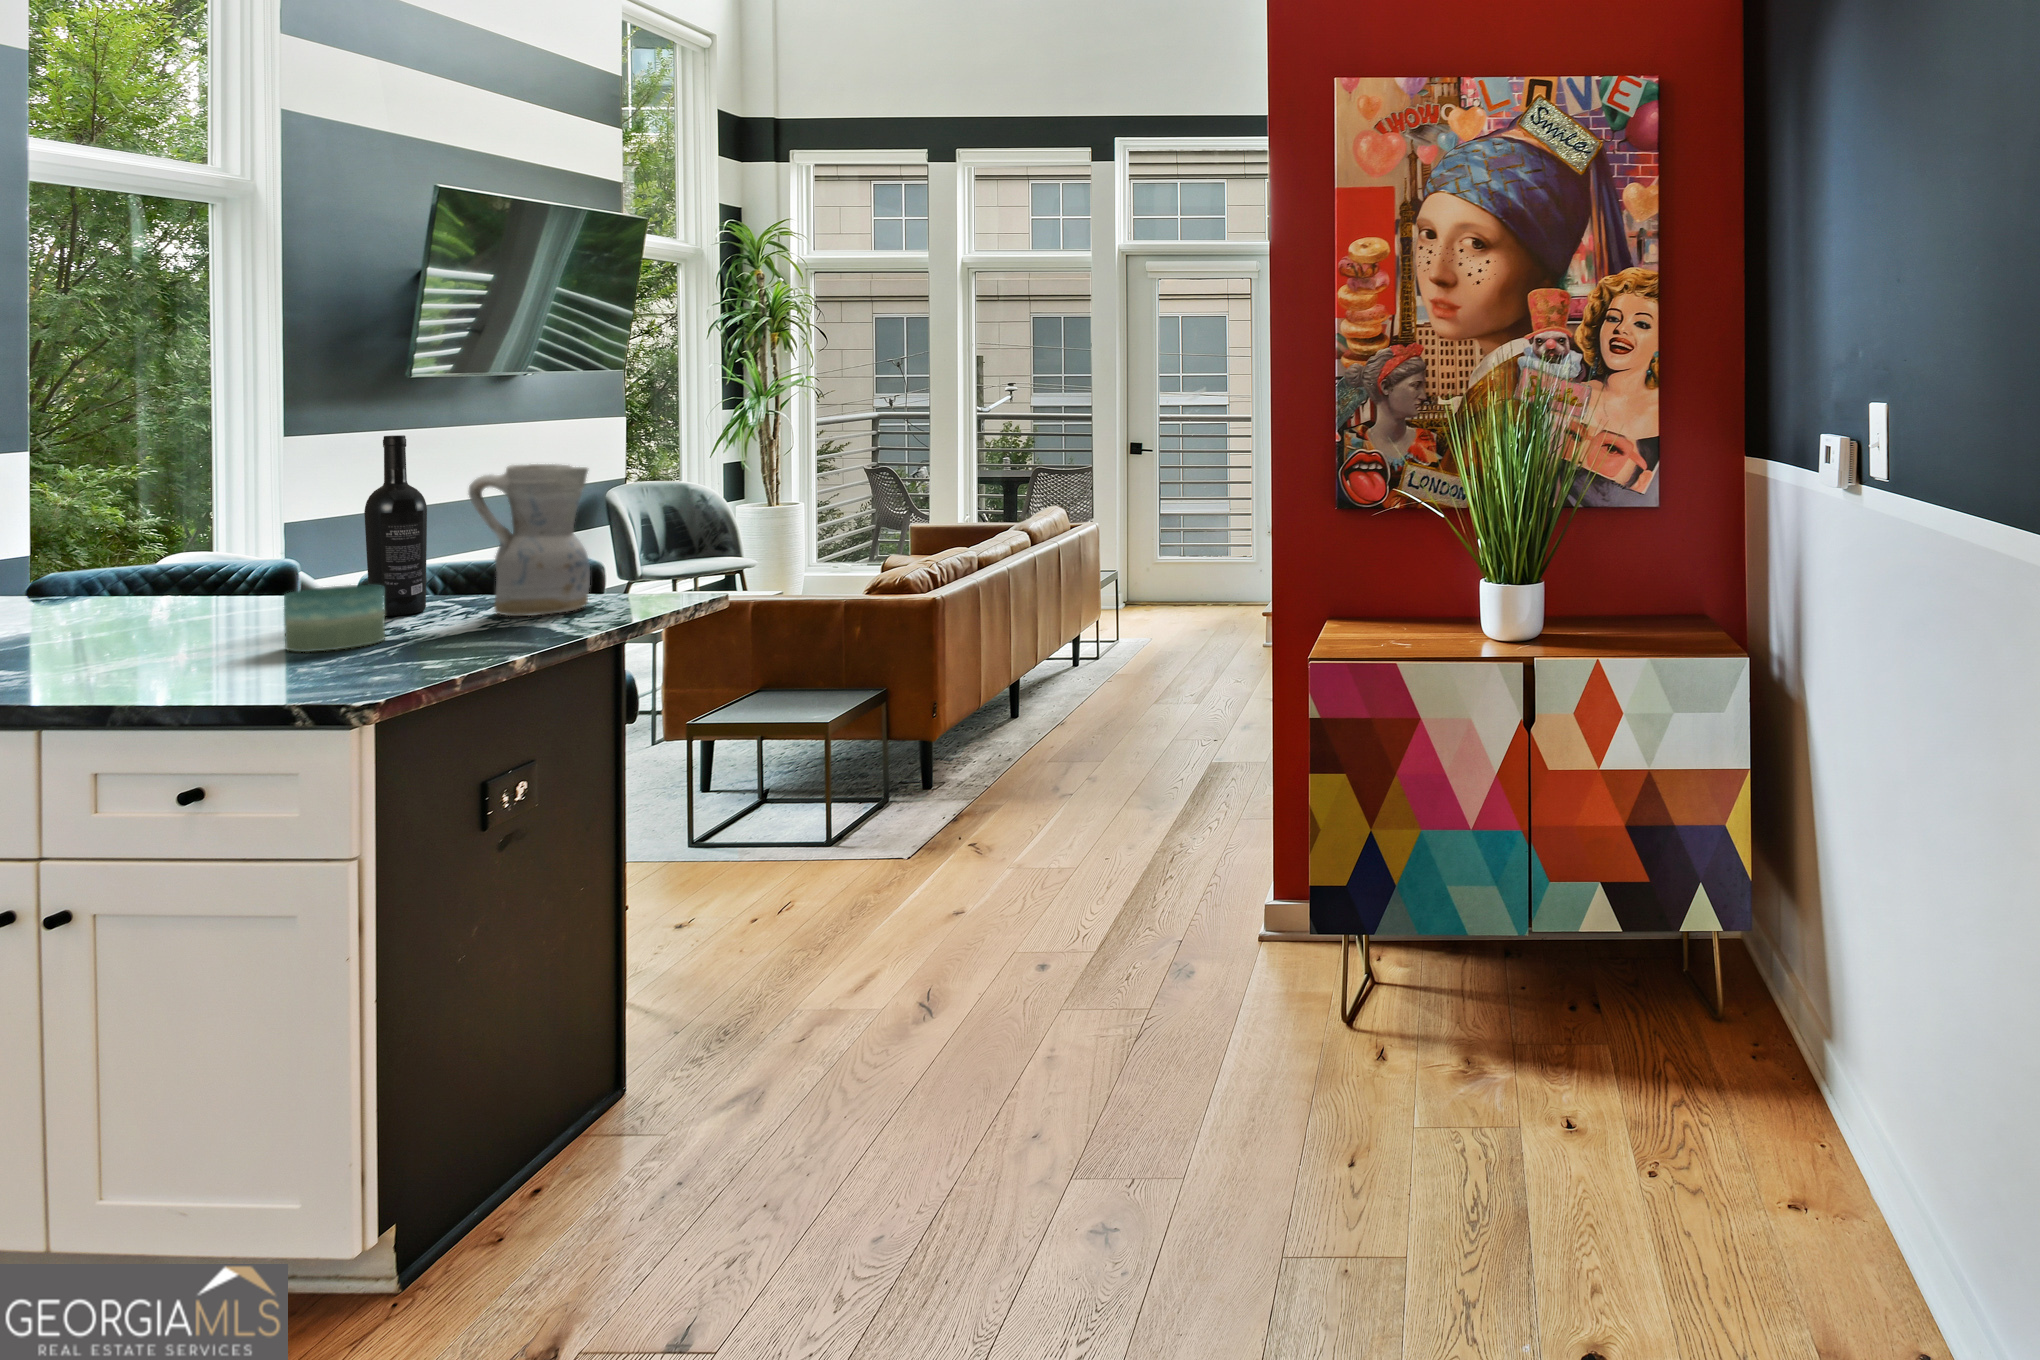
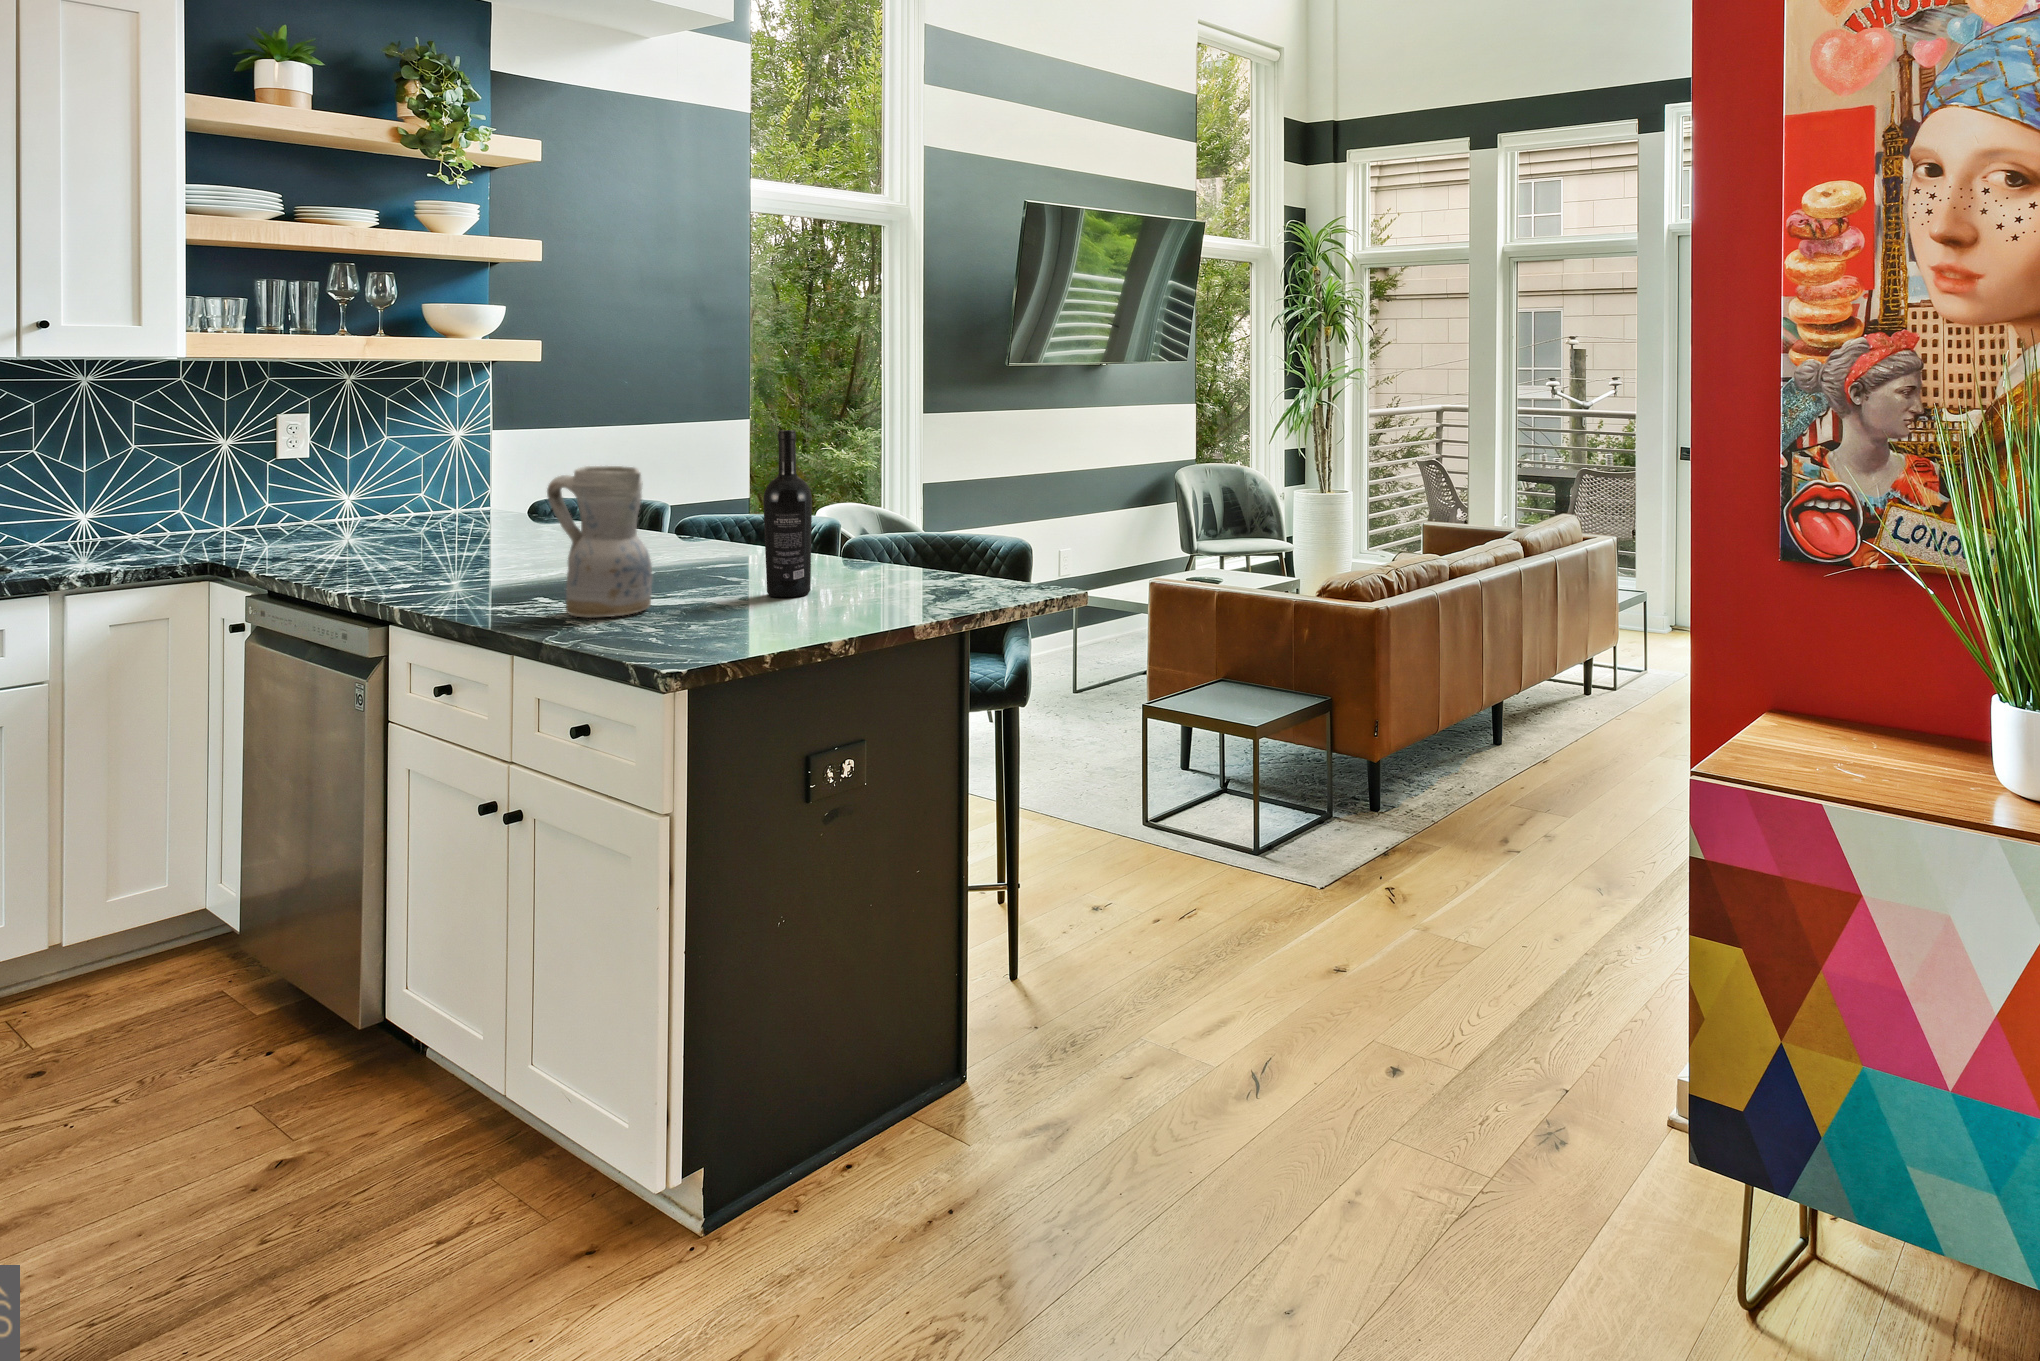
ceramic pitcher: present [469,464,590,616] -> present [547,466,652,618]
candle: present [284,585,385,652] -> none [656,570,734,631]

